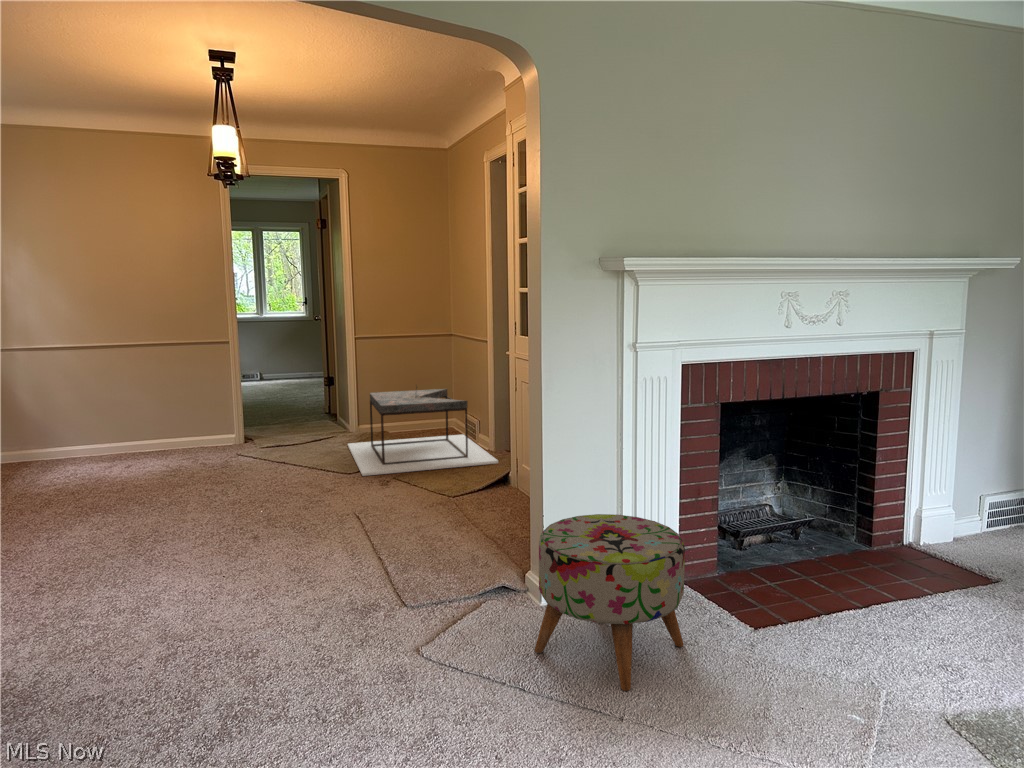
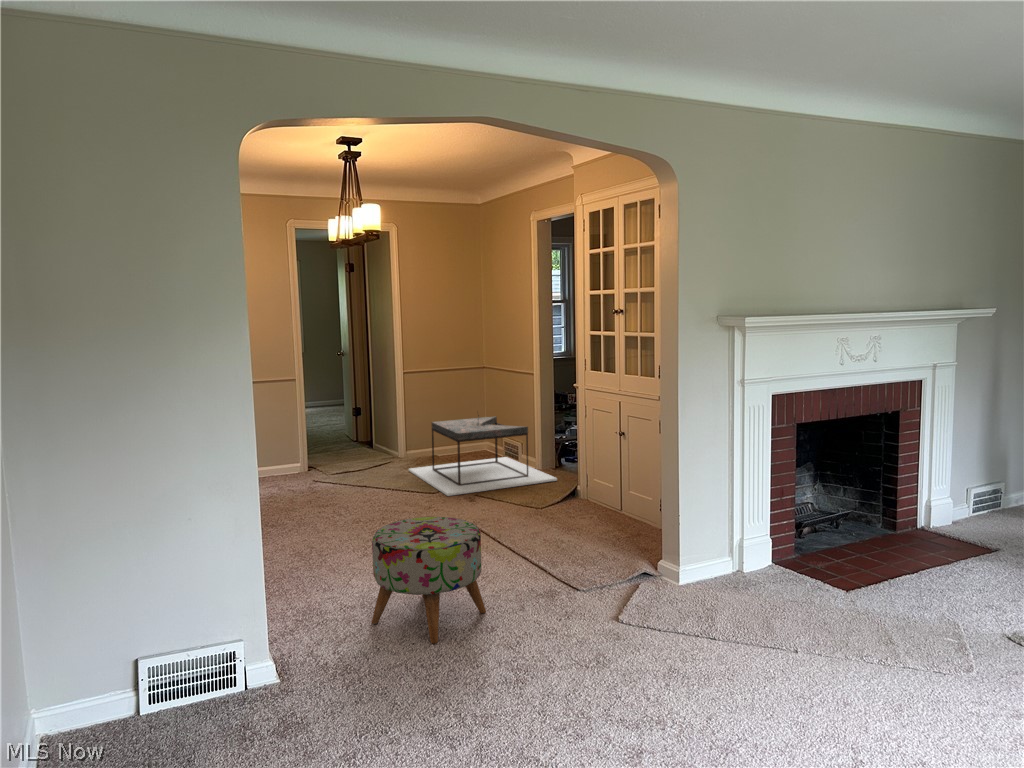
ottoman: present [534,514,685,691] -> present [371,517,486,644]

